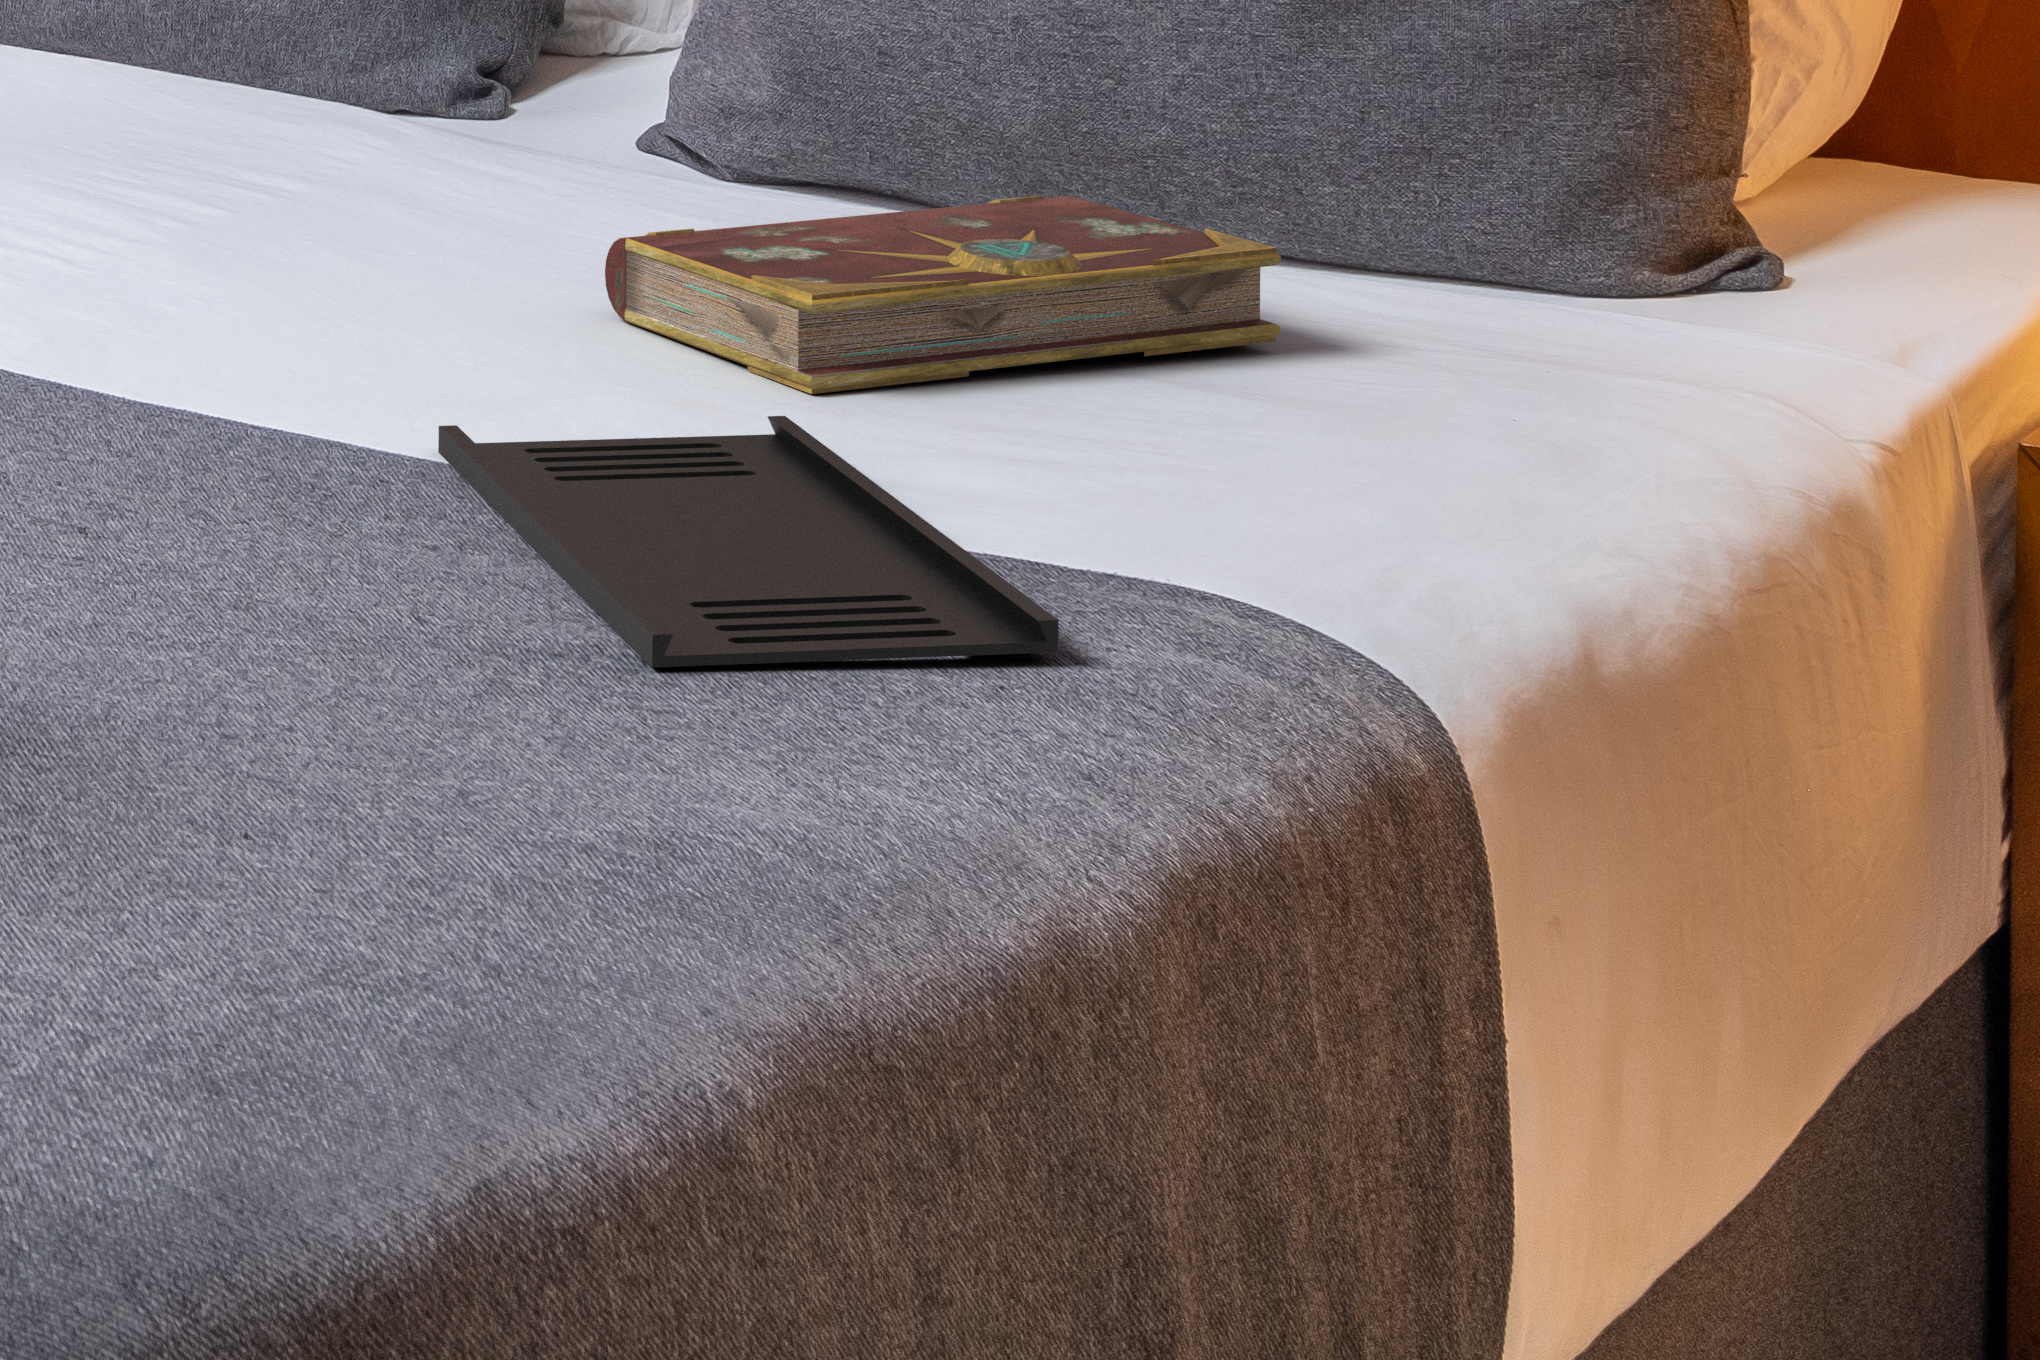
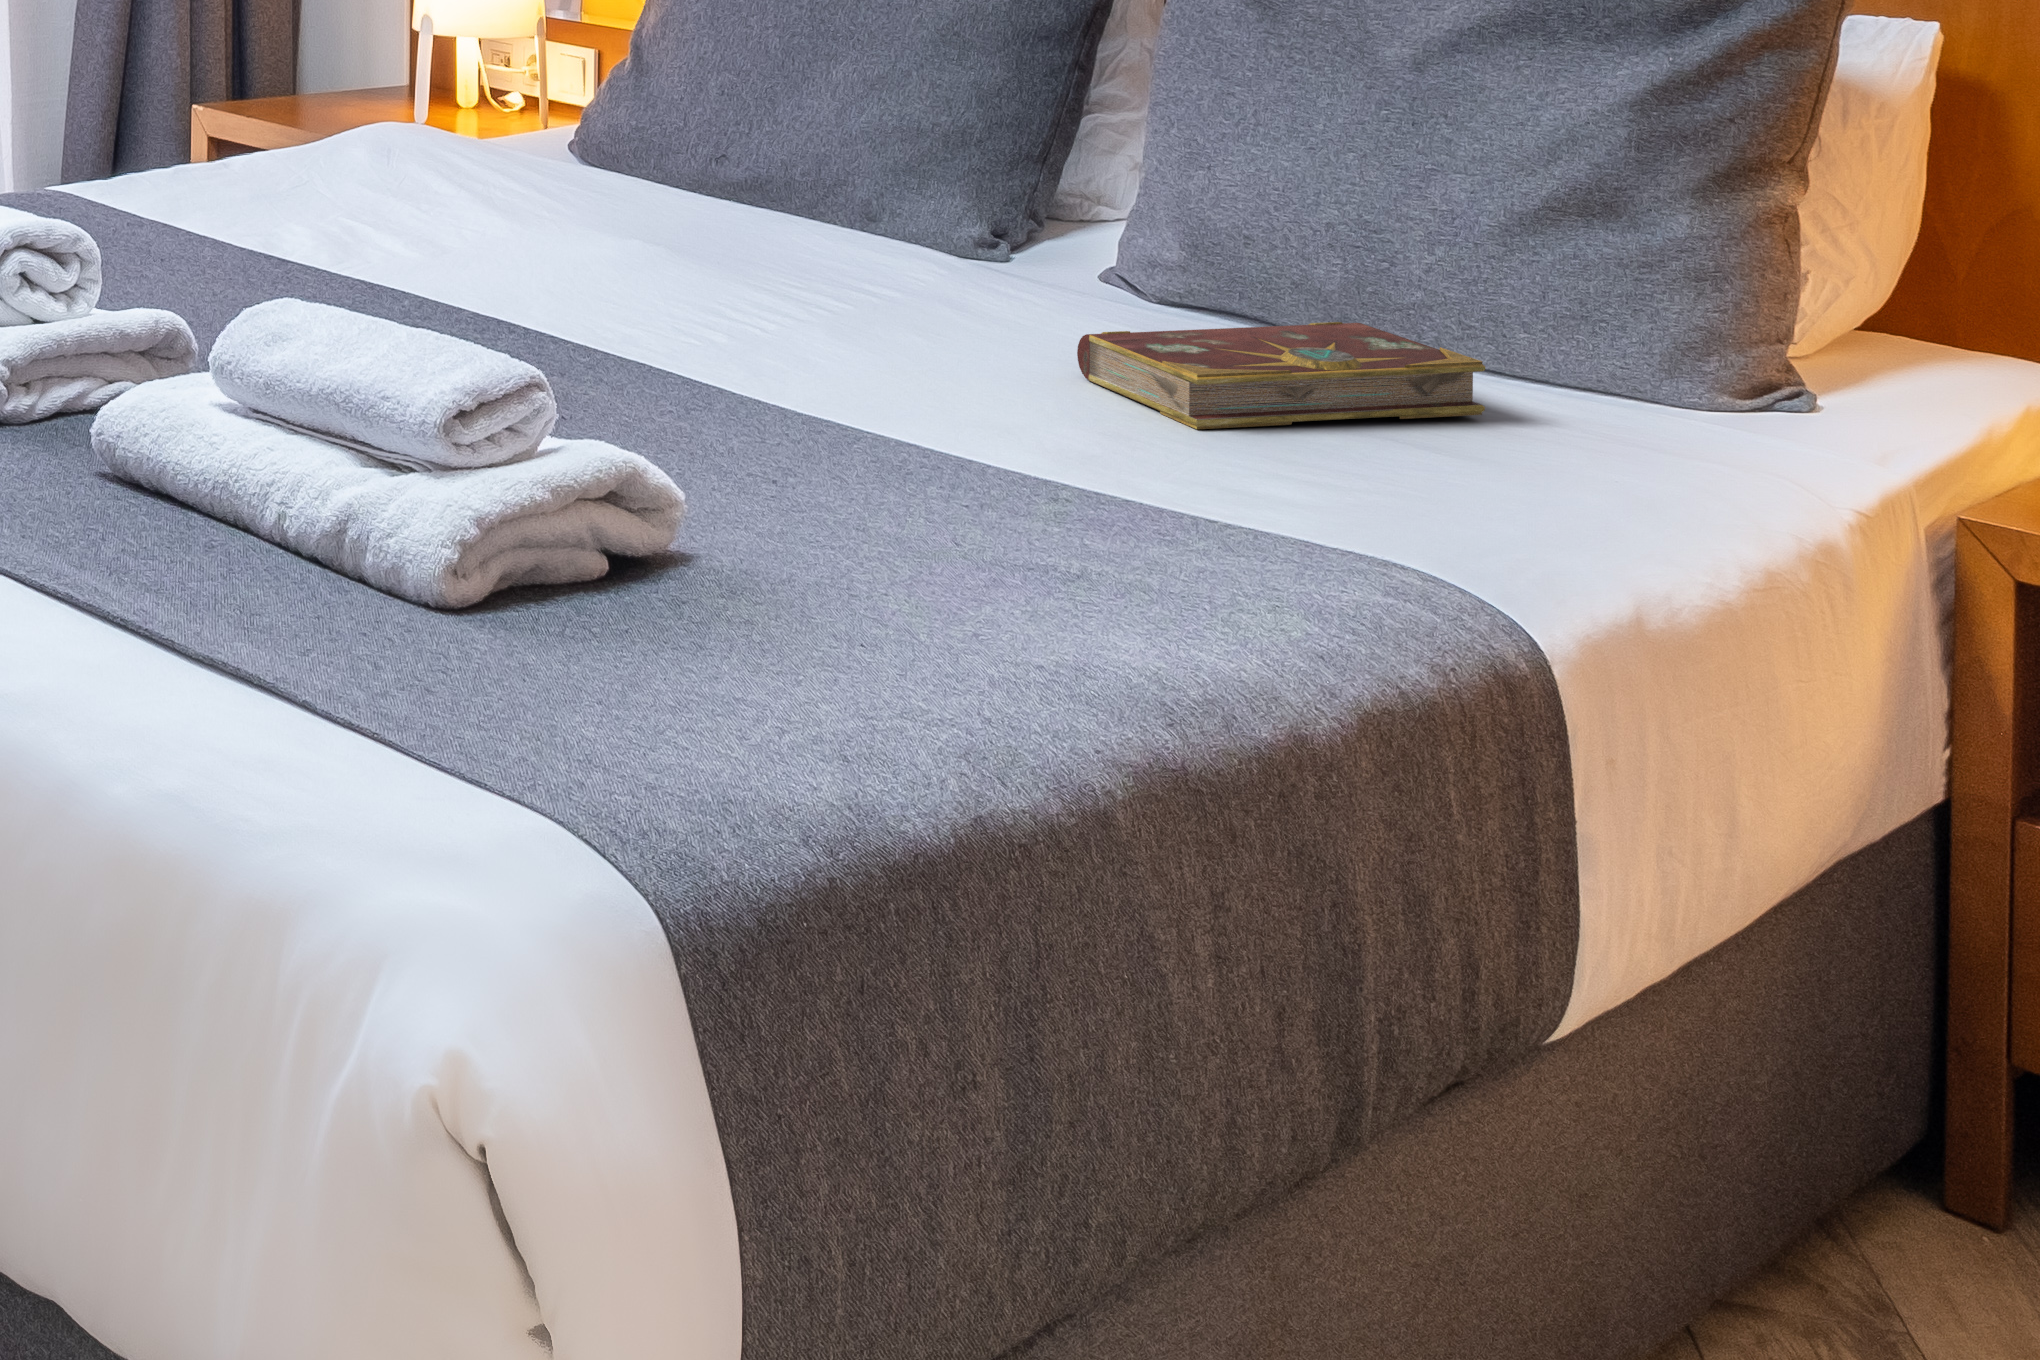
tray: present [438,416,1059,667] -> none [979,435,1329,583]

